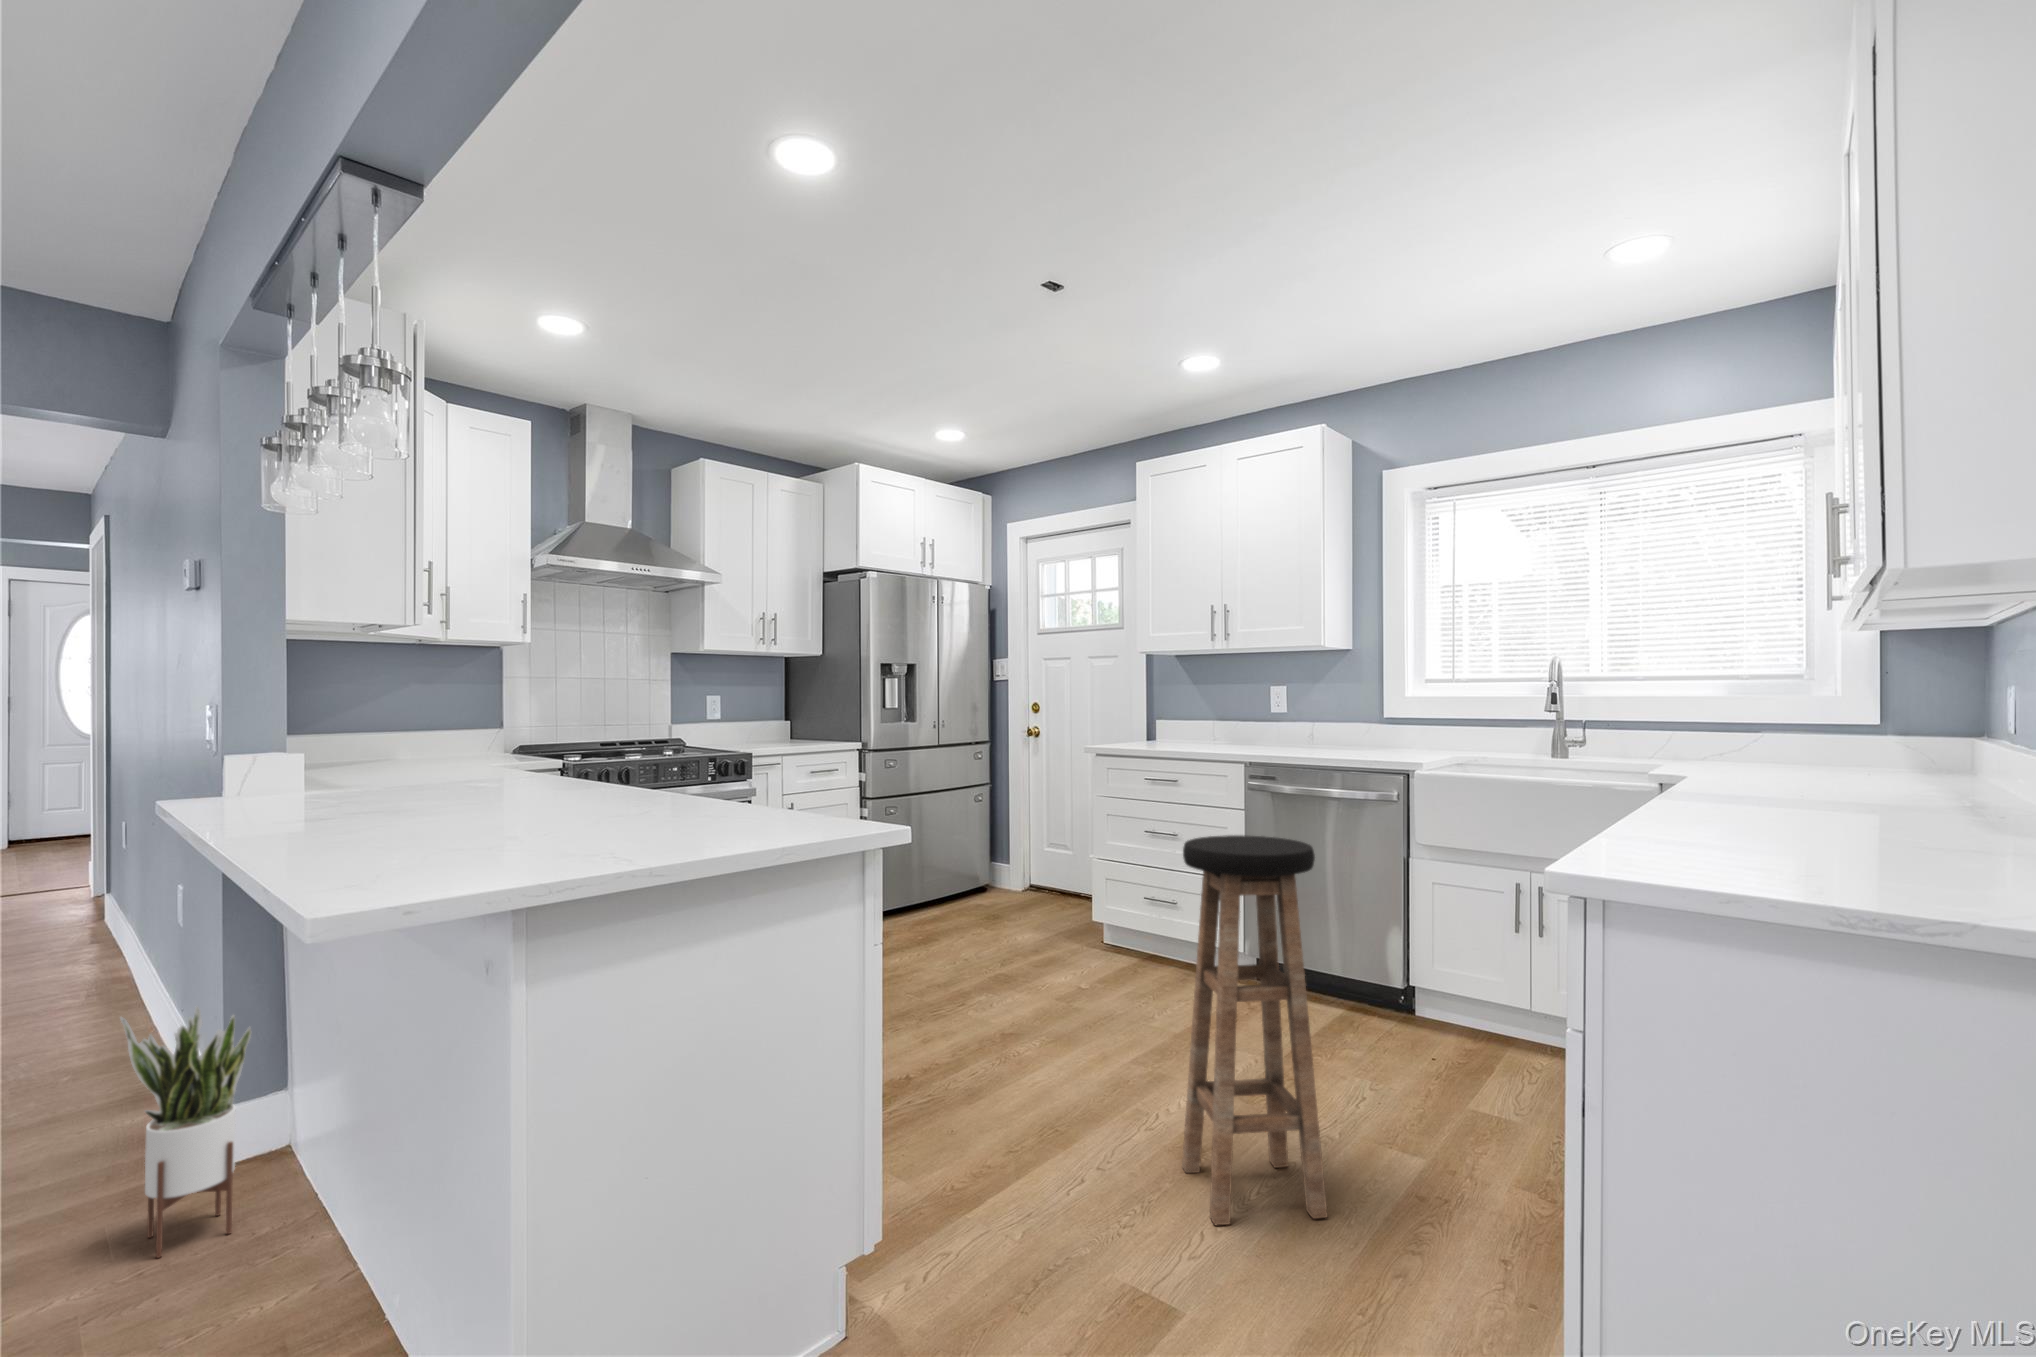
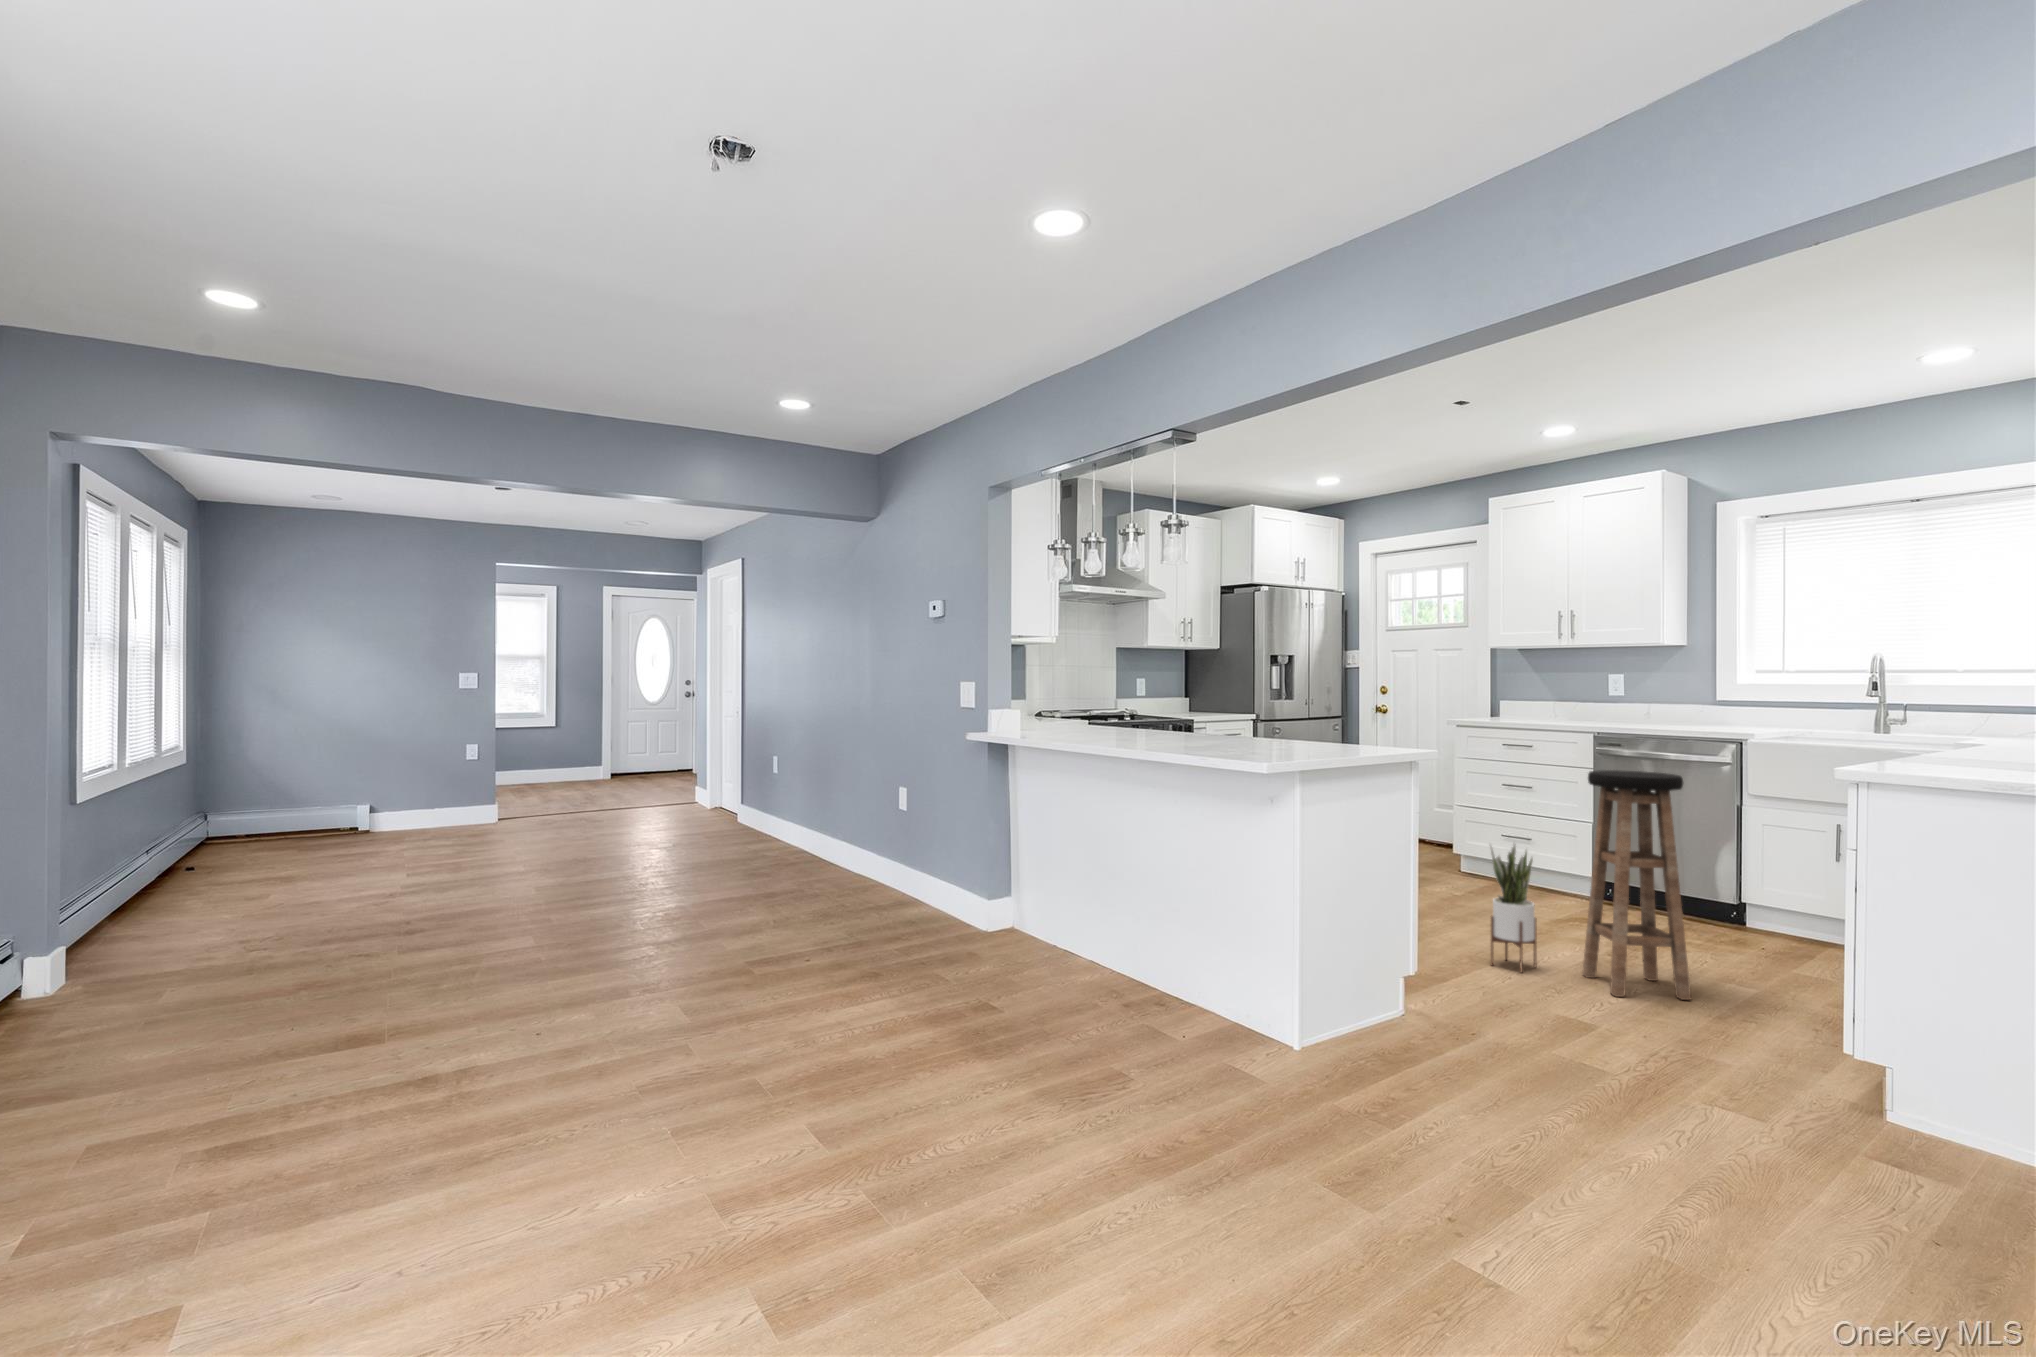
potted plant: present [120,1006,251,1258] -> present [1490,845,1536,972]

